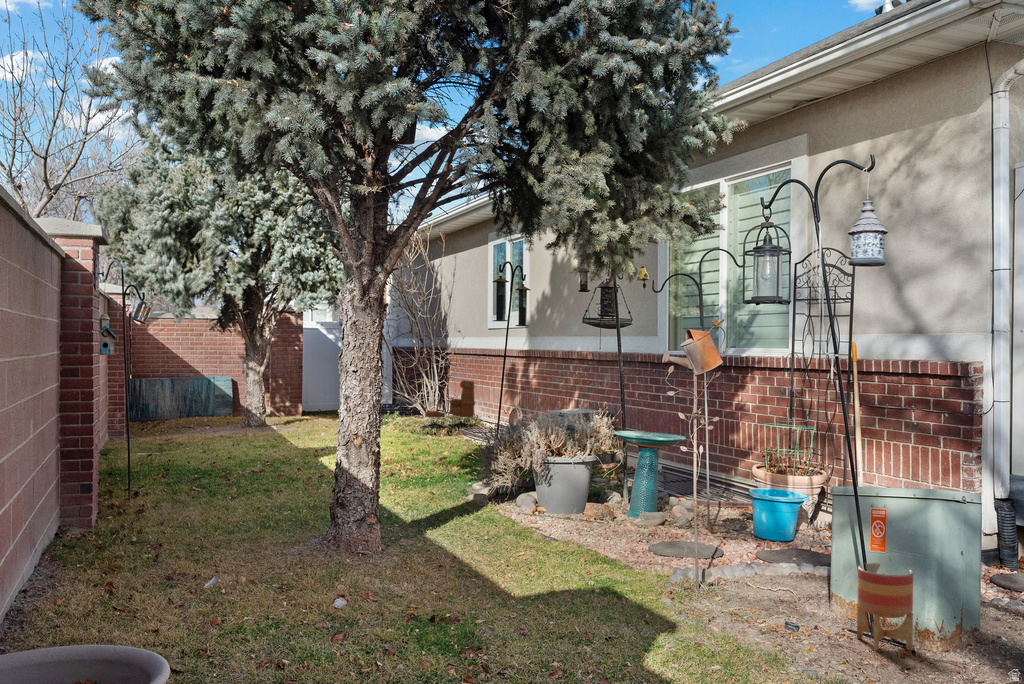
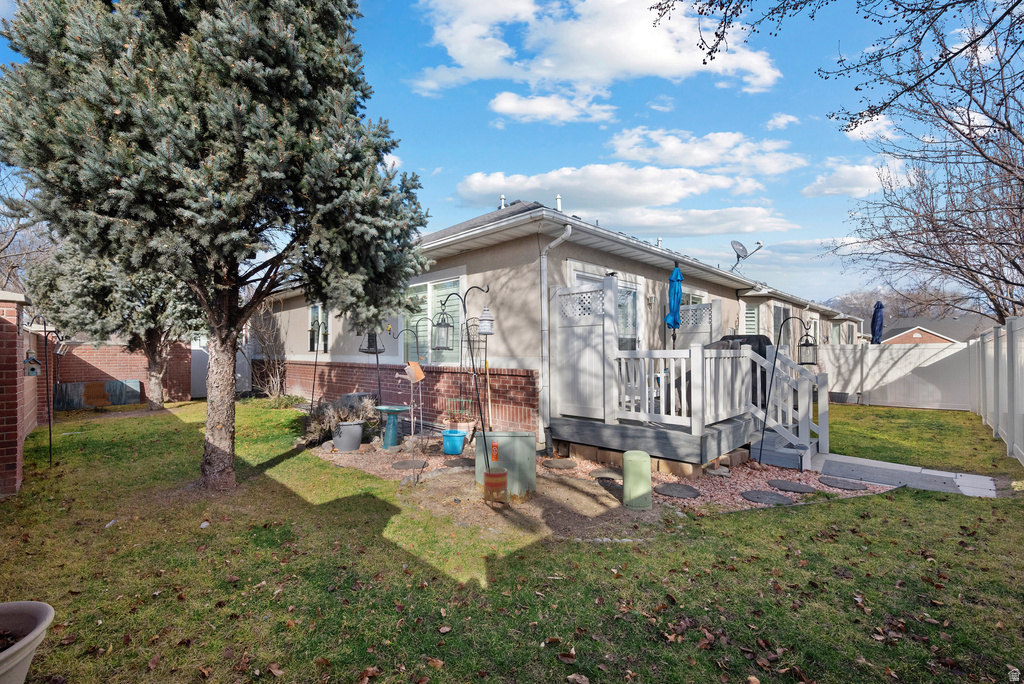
lounge chair: present [423,380,475,428] -> present [80,382,112,412]

